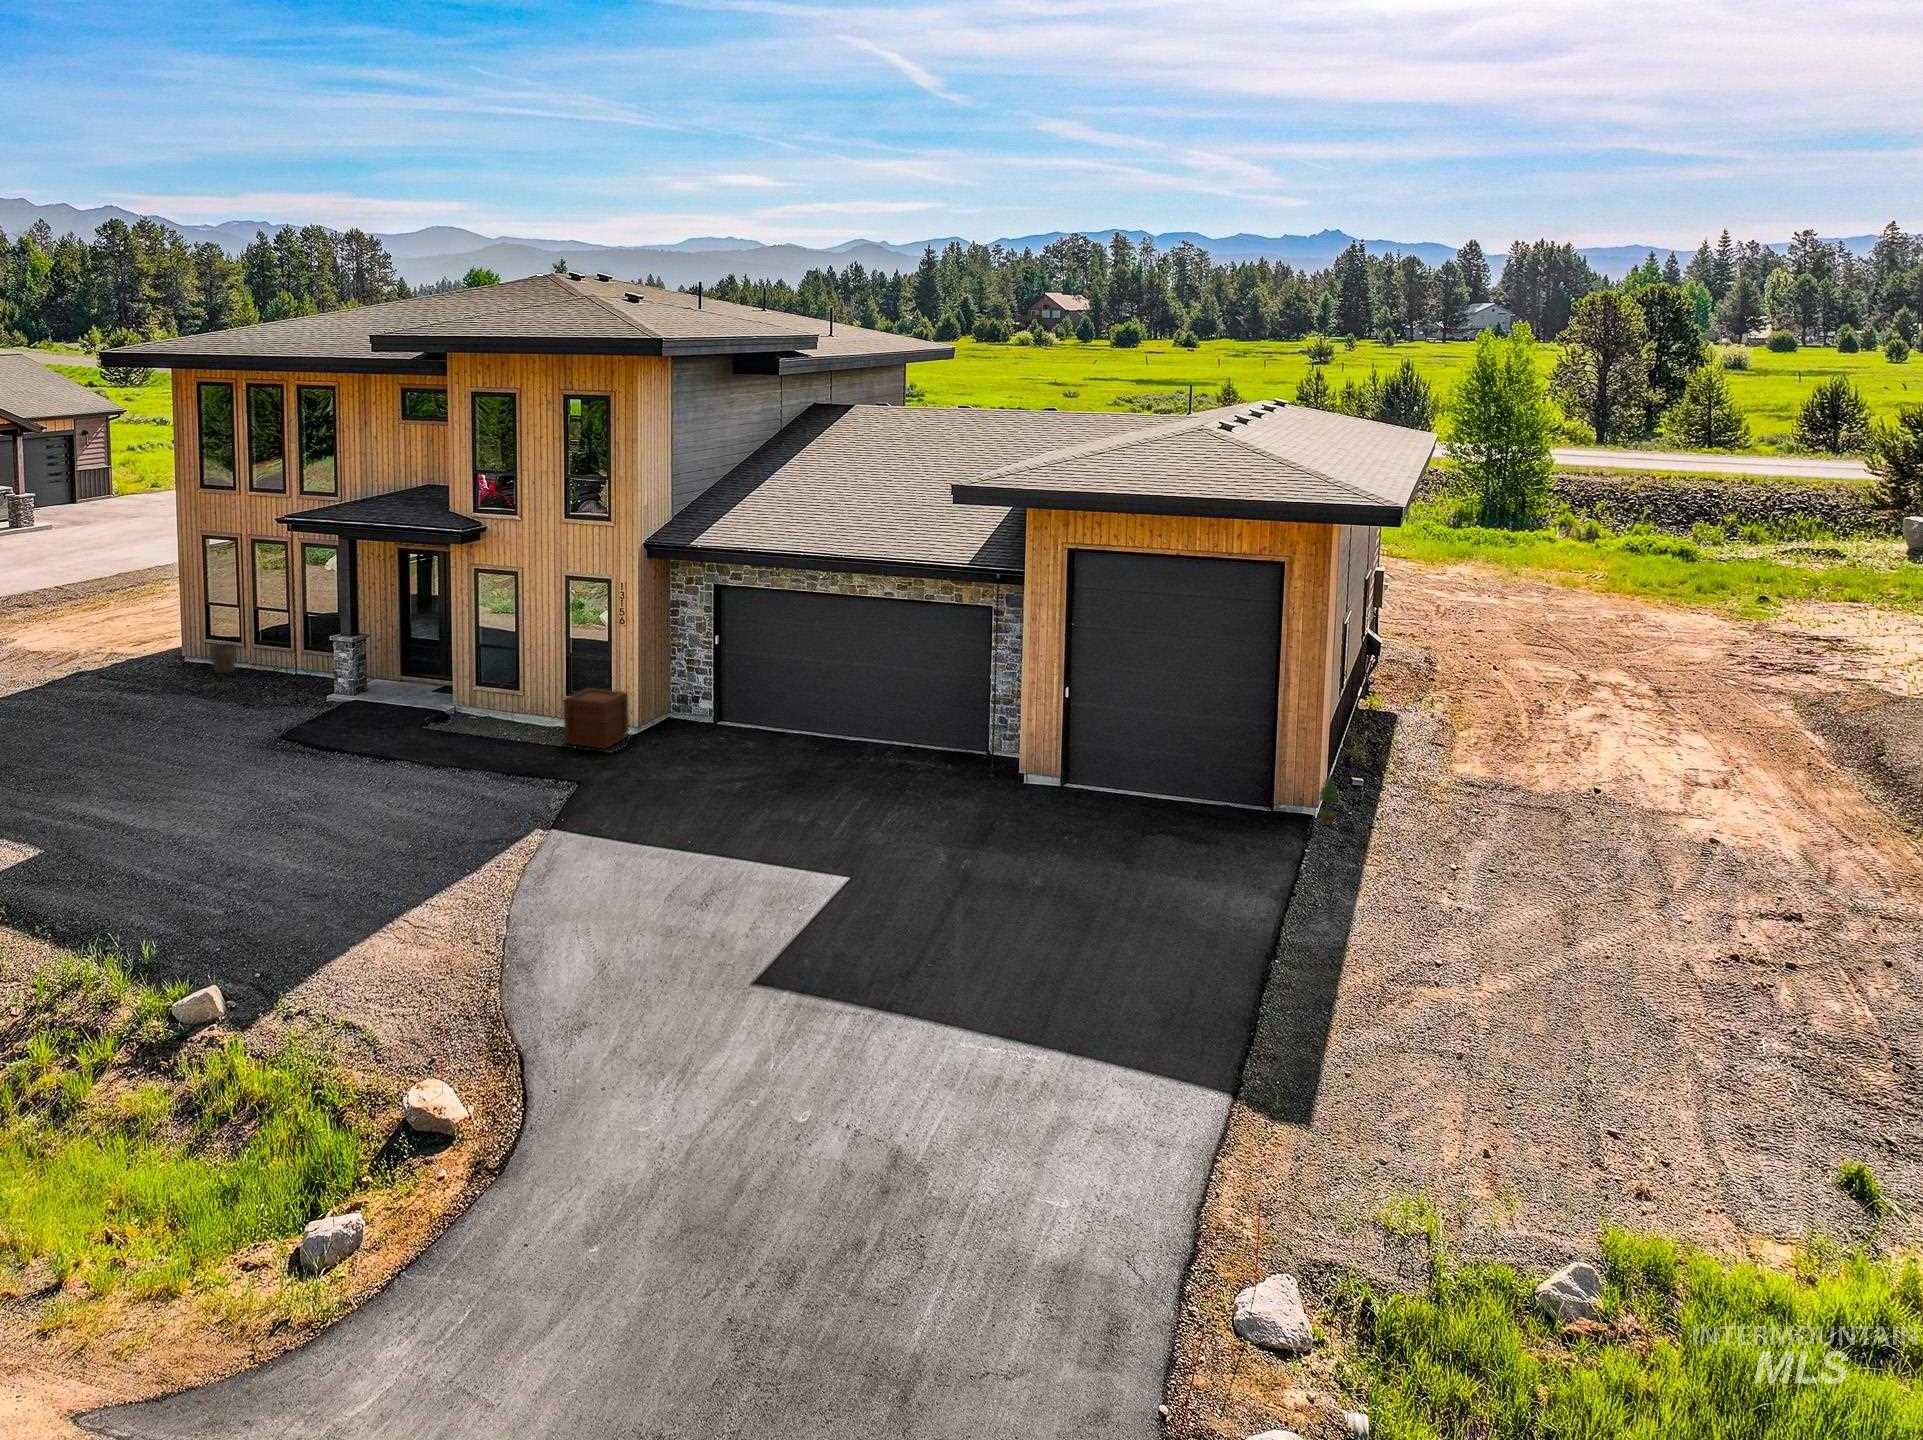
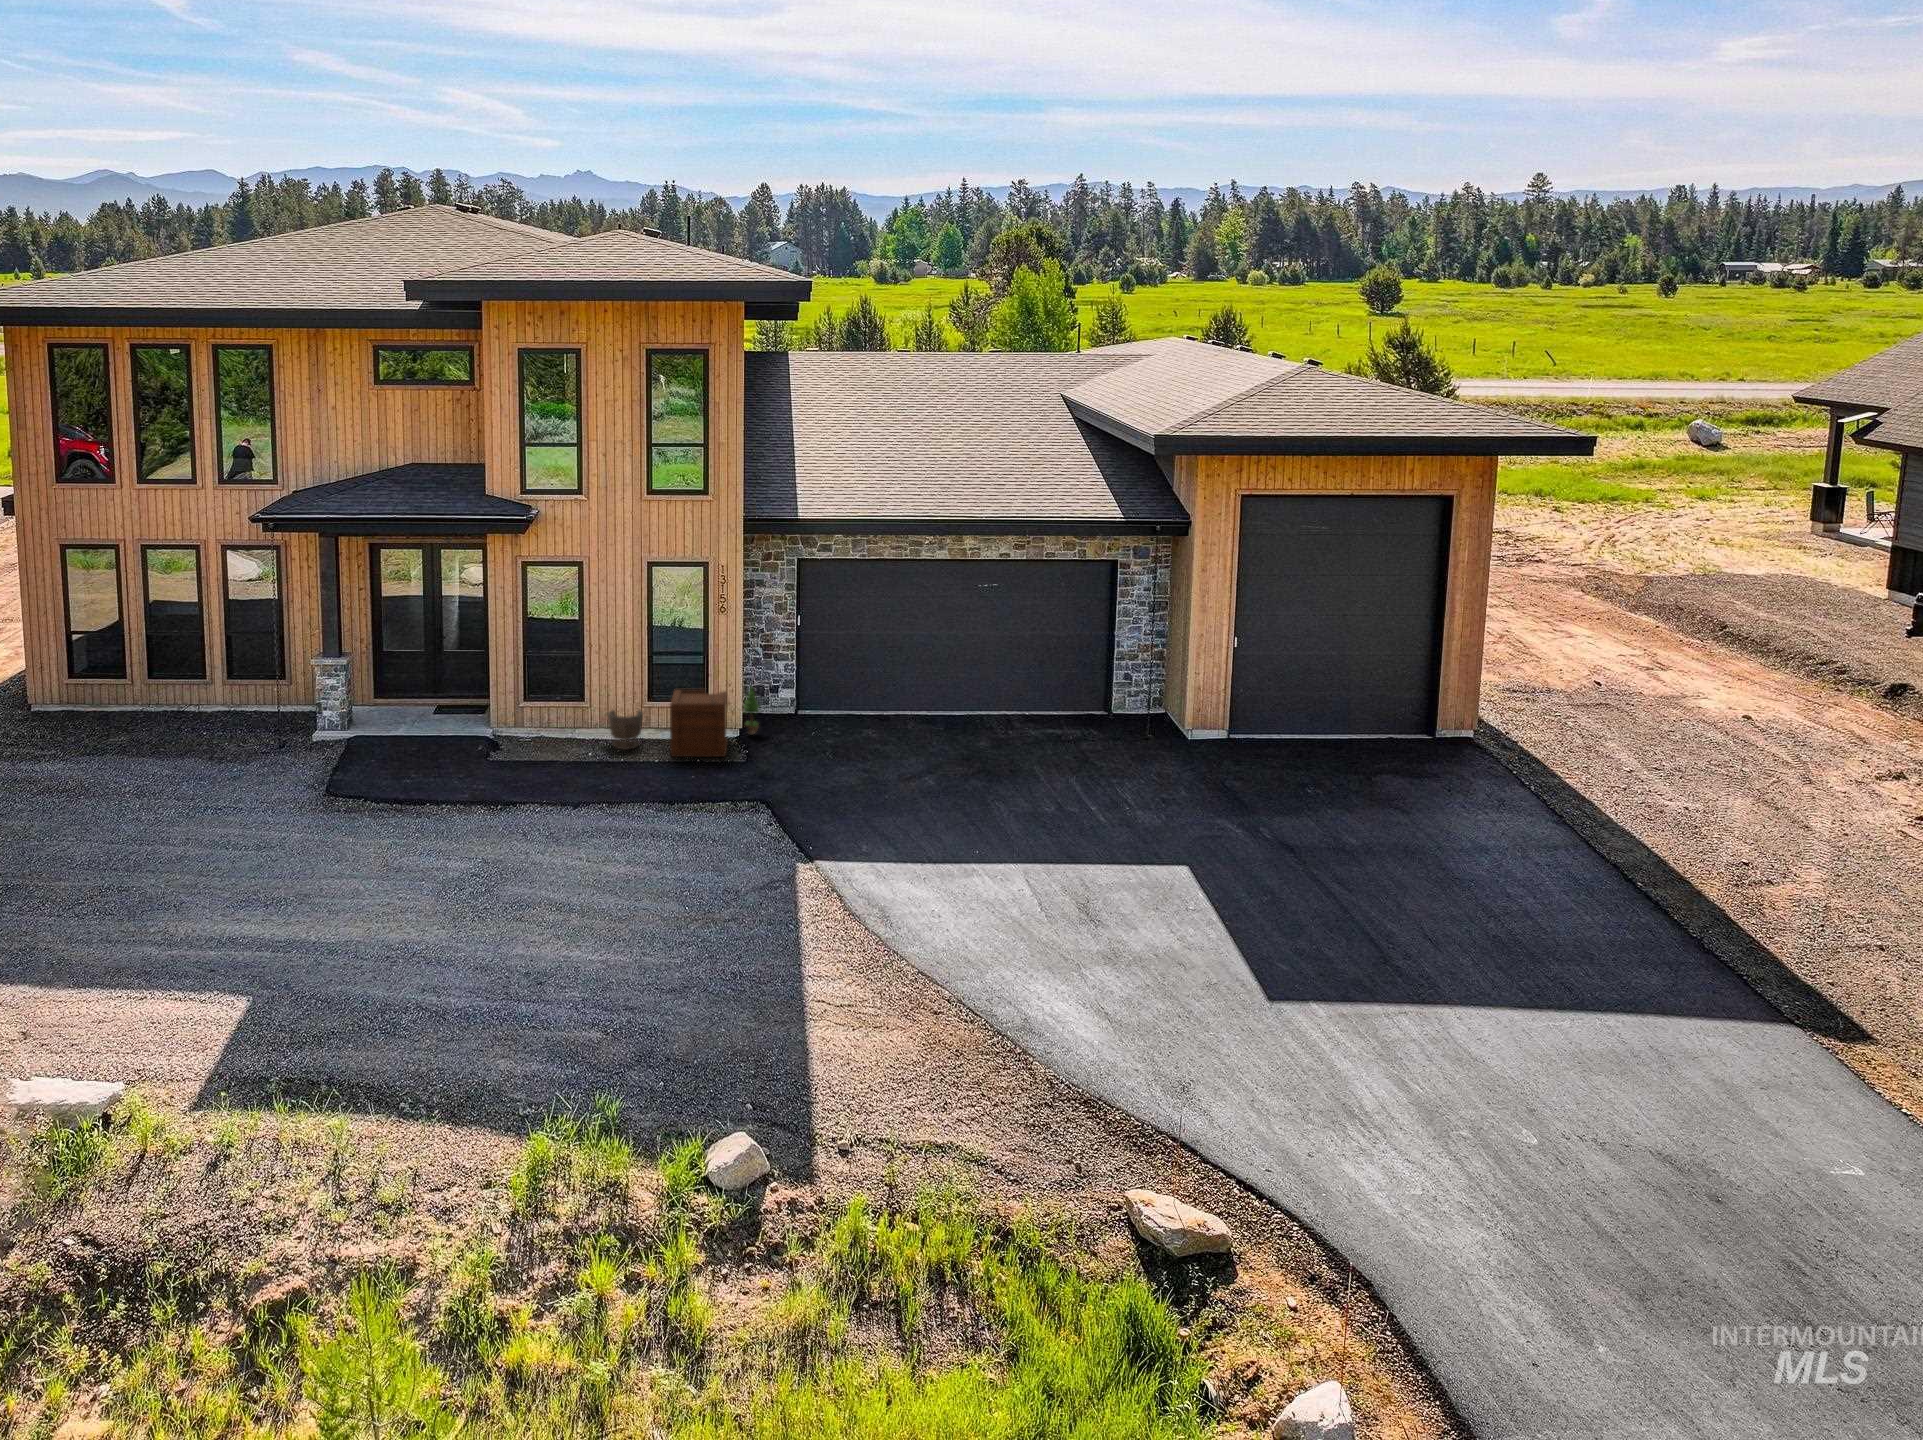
waste bin: present [210,644,237,673] -> present [607,710,643,749]
potted tree: present [1319,774,1337,825] -> present [744,687,759,735]

